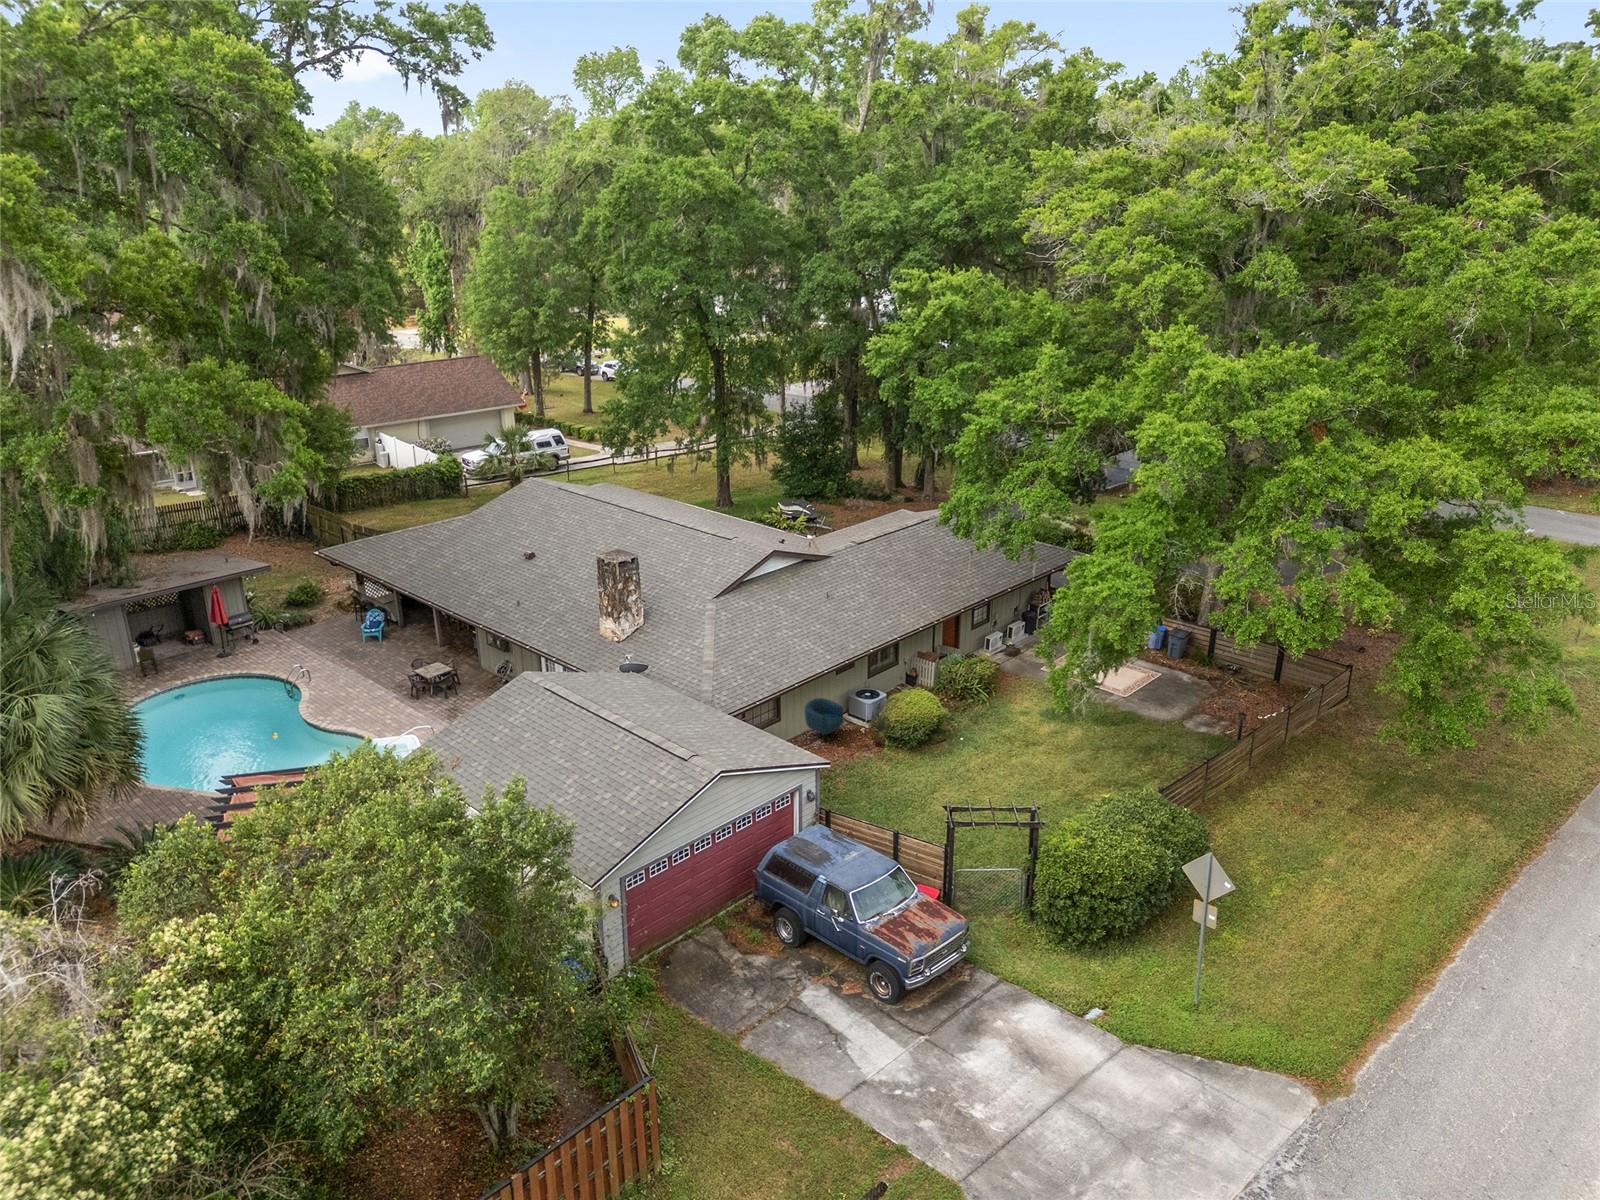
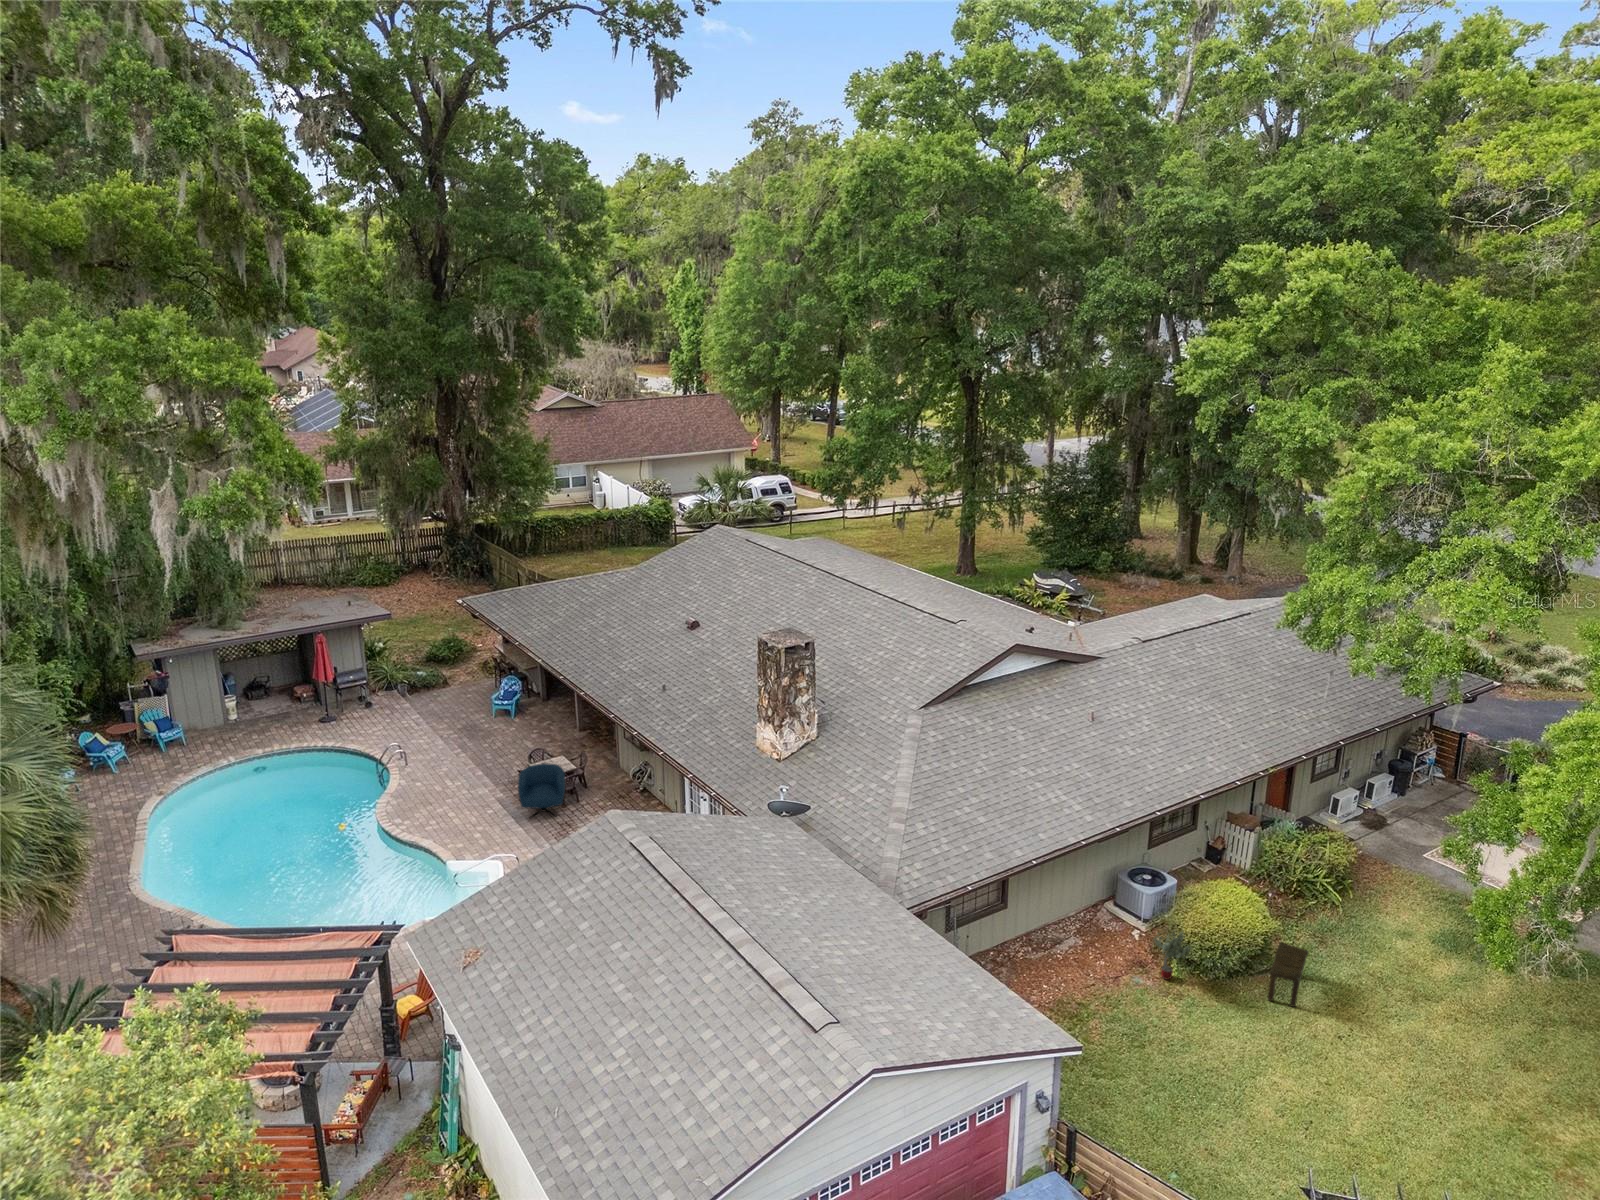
bench: present [137,648,158,676] -> present [1268,943,1309,1007]
armchair: present [804,698,844,736] -> present [518,763,565,818]

